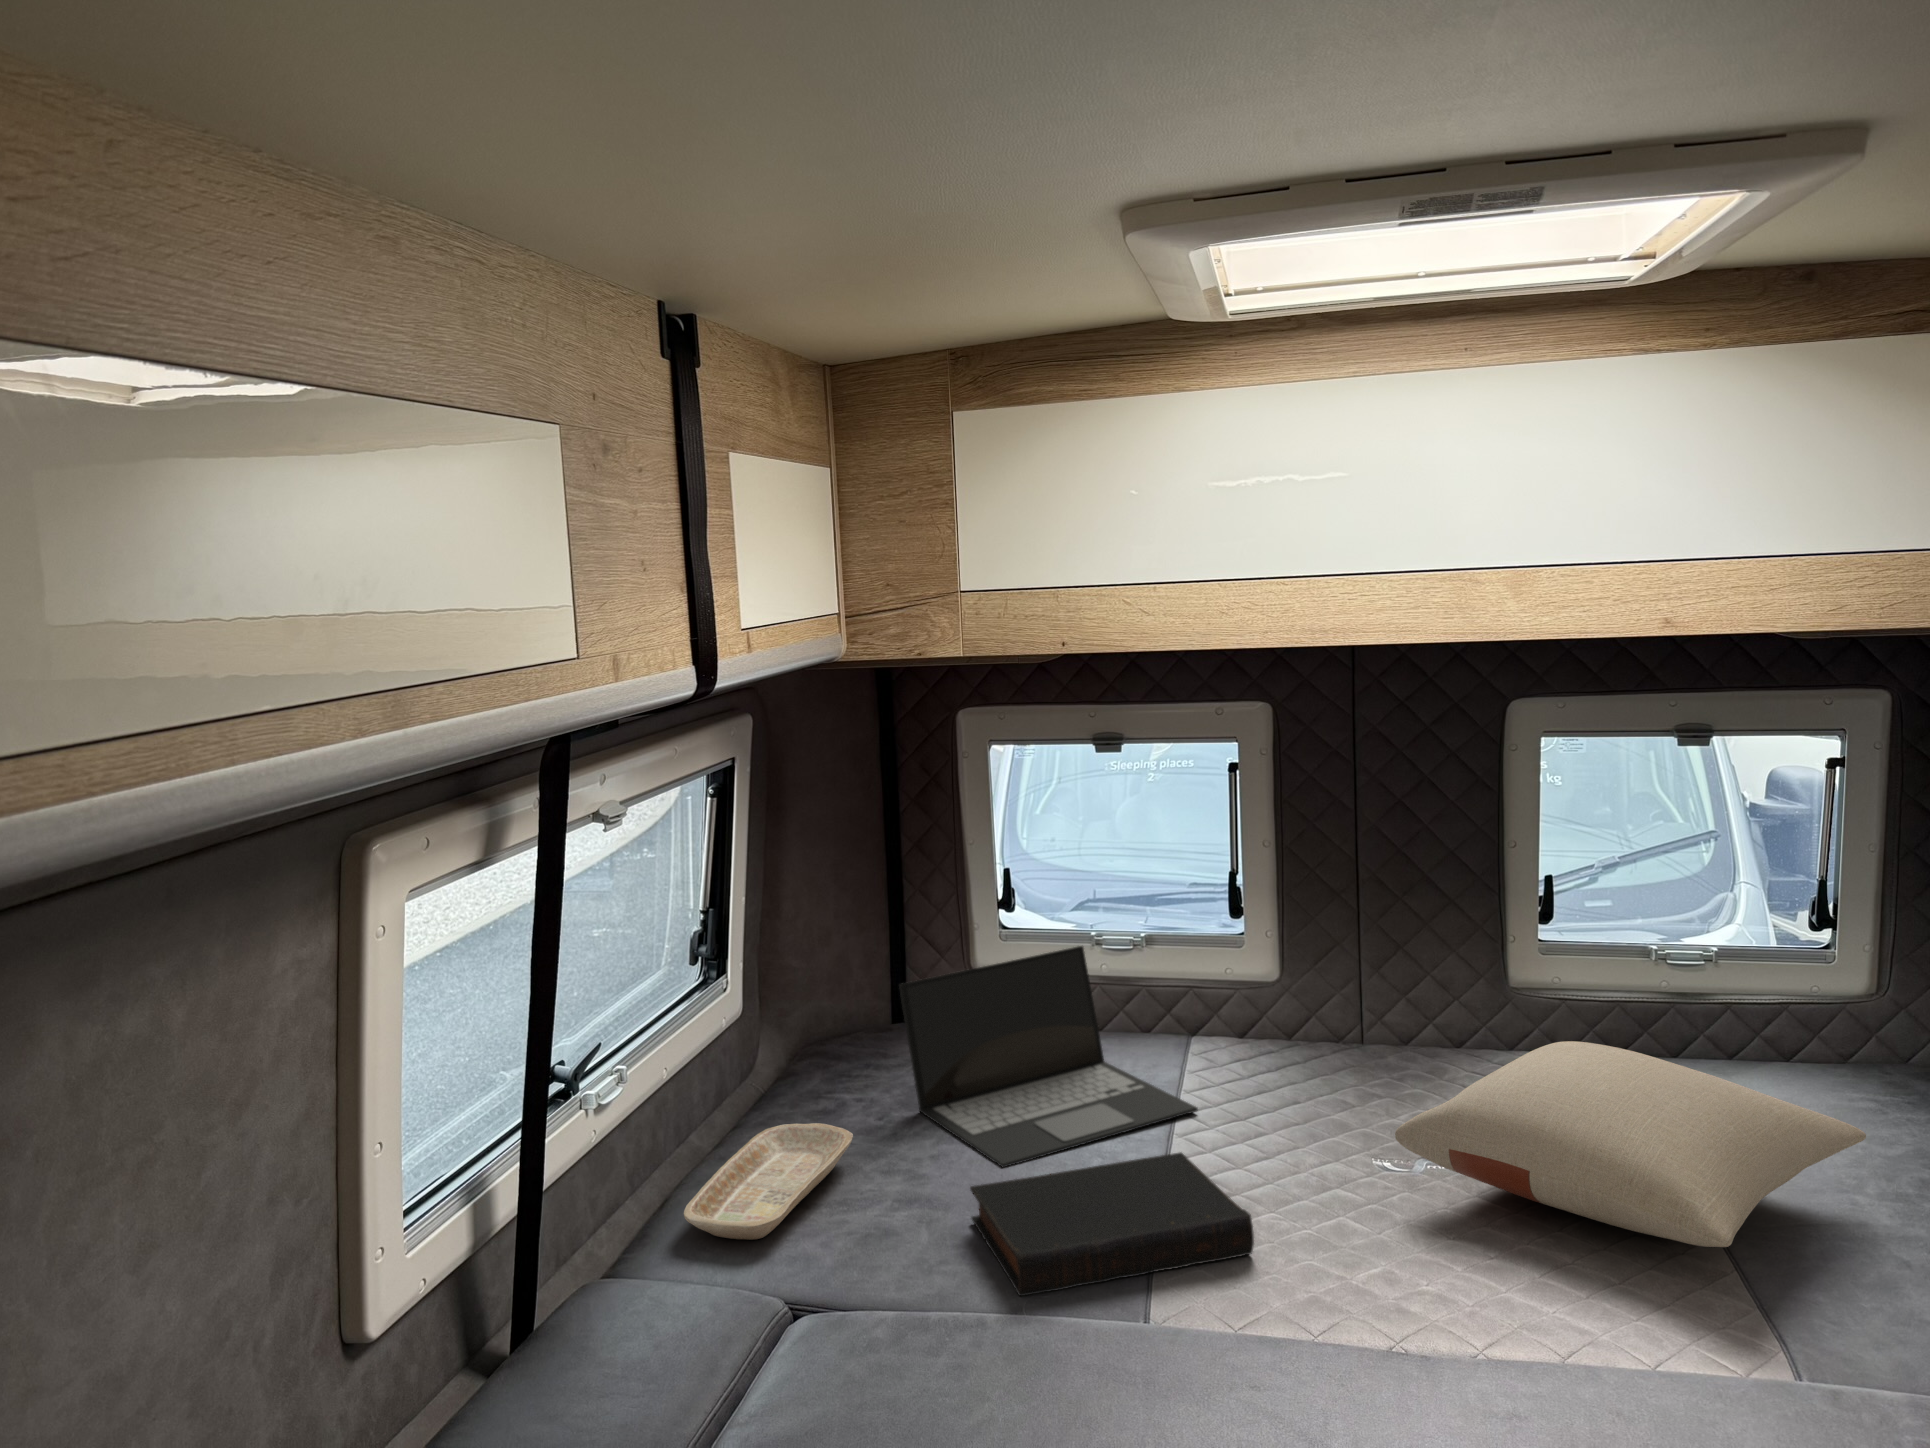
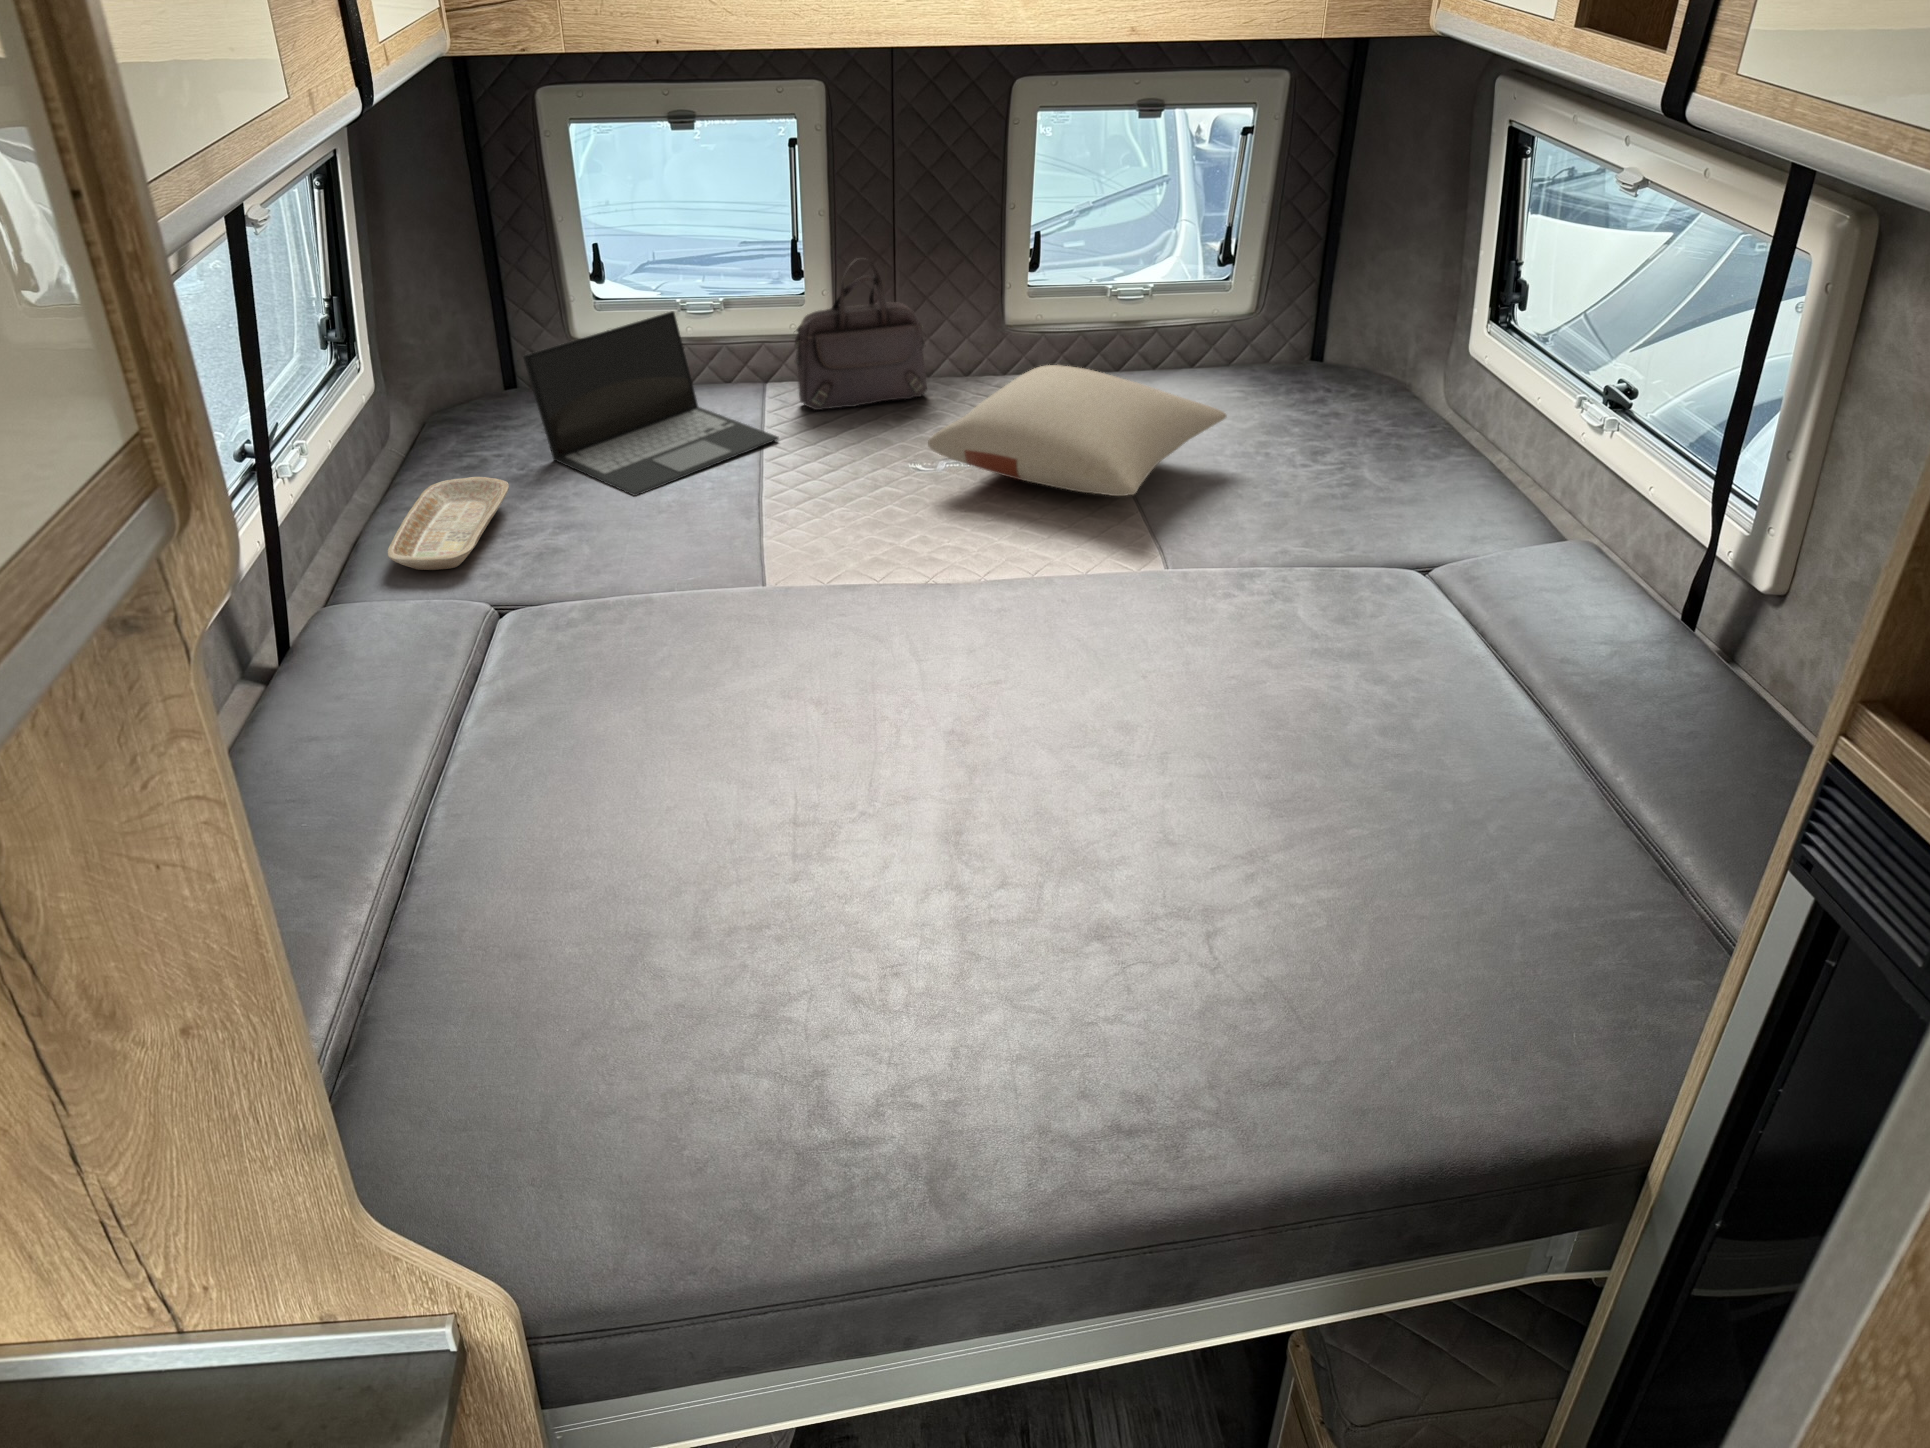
handbag: none [1224,894,1400,1078] -> present [795,259,927,410]
book: present [970,1152,1254,1296] -> none [619,471,833,582]

